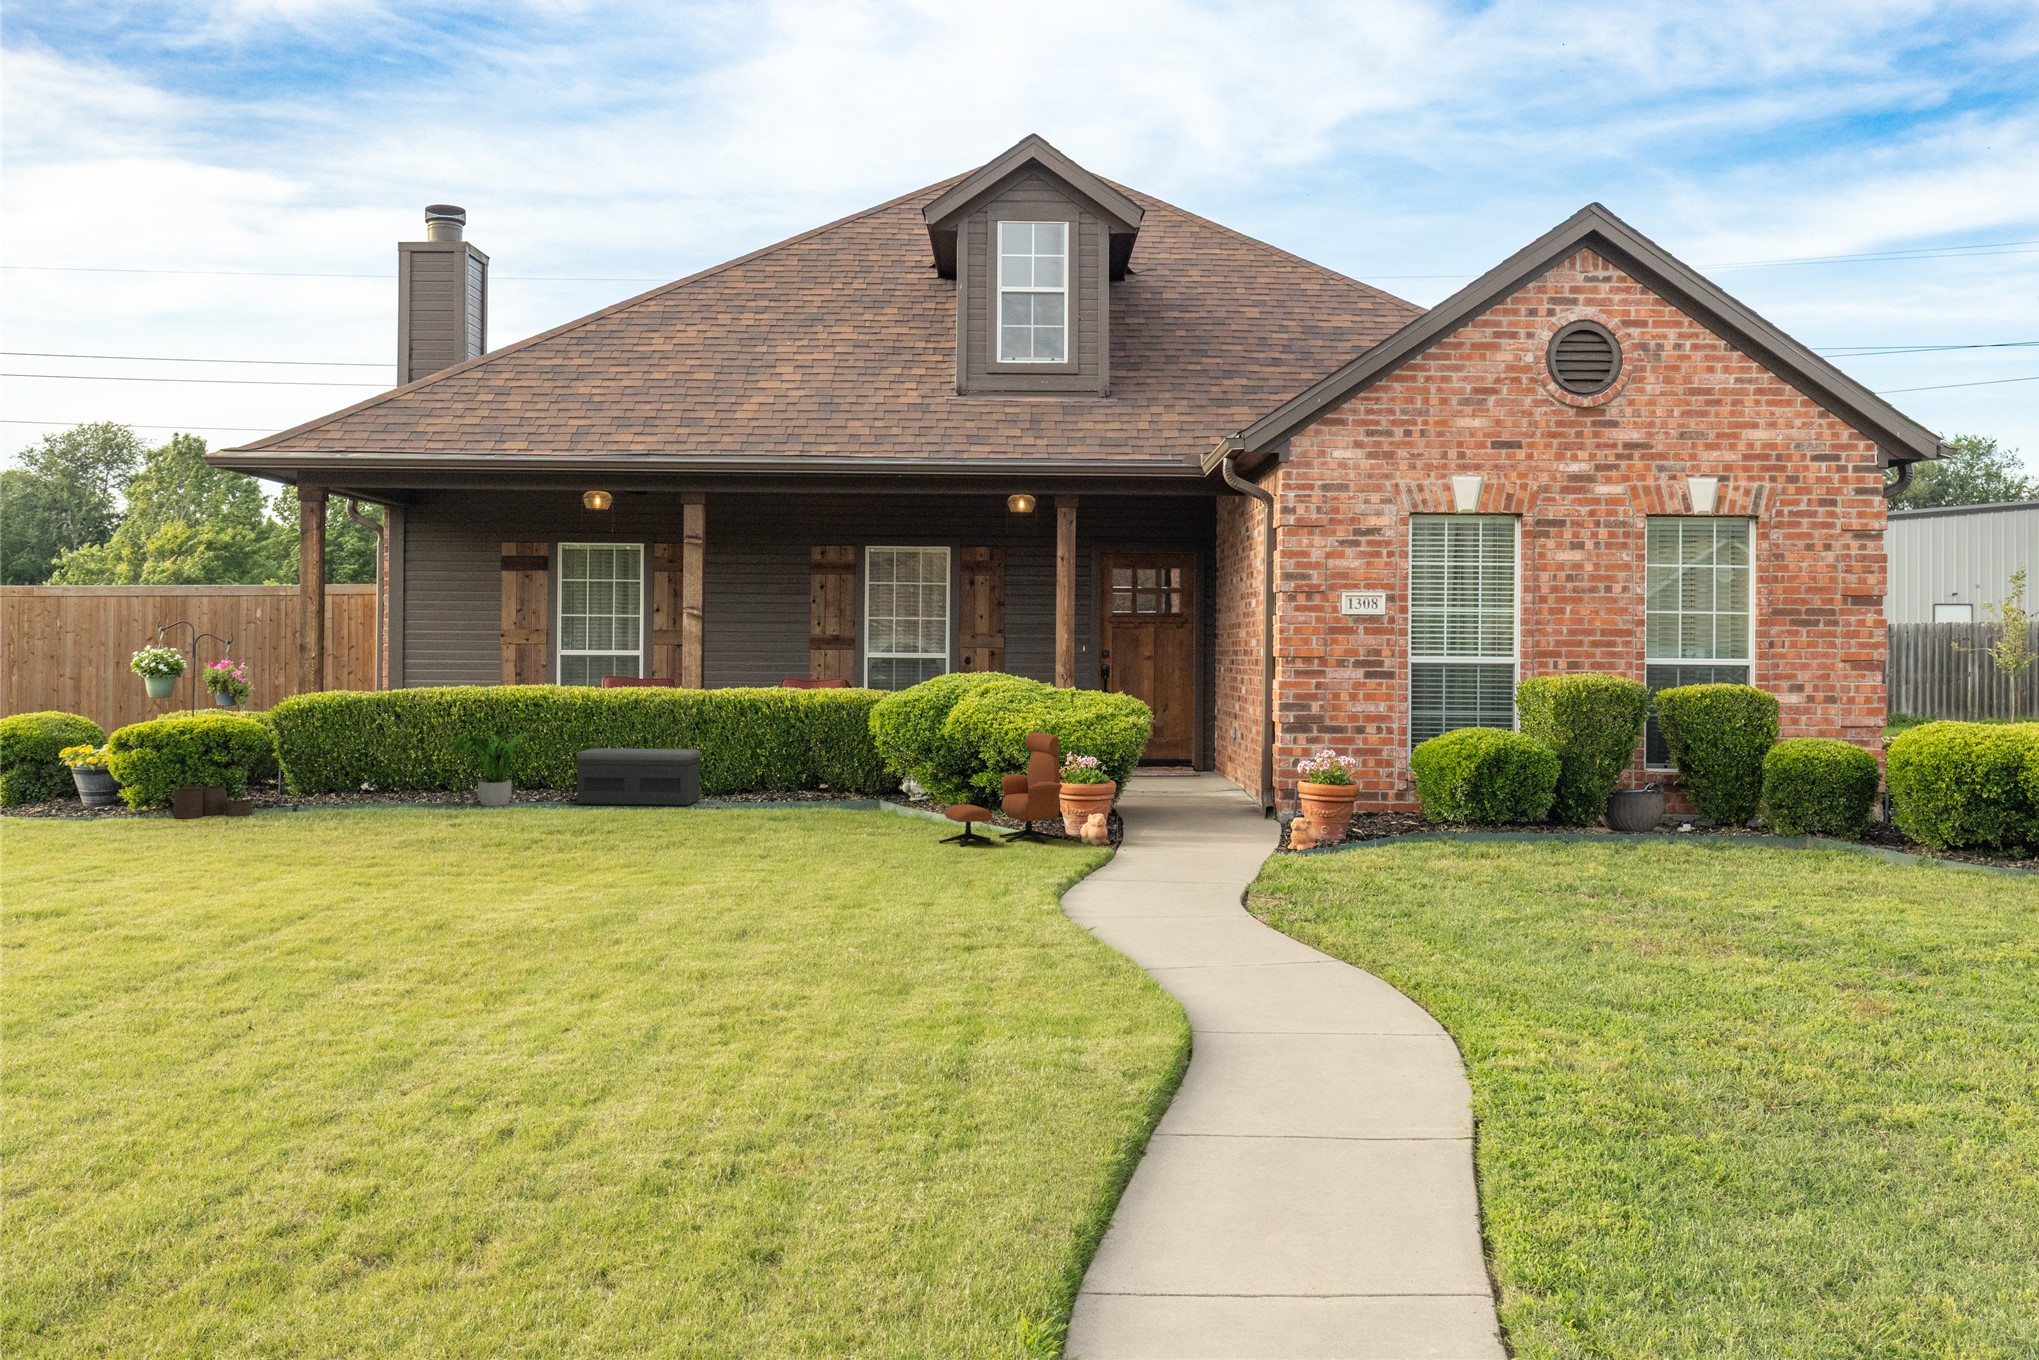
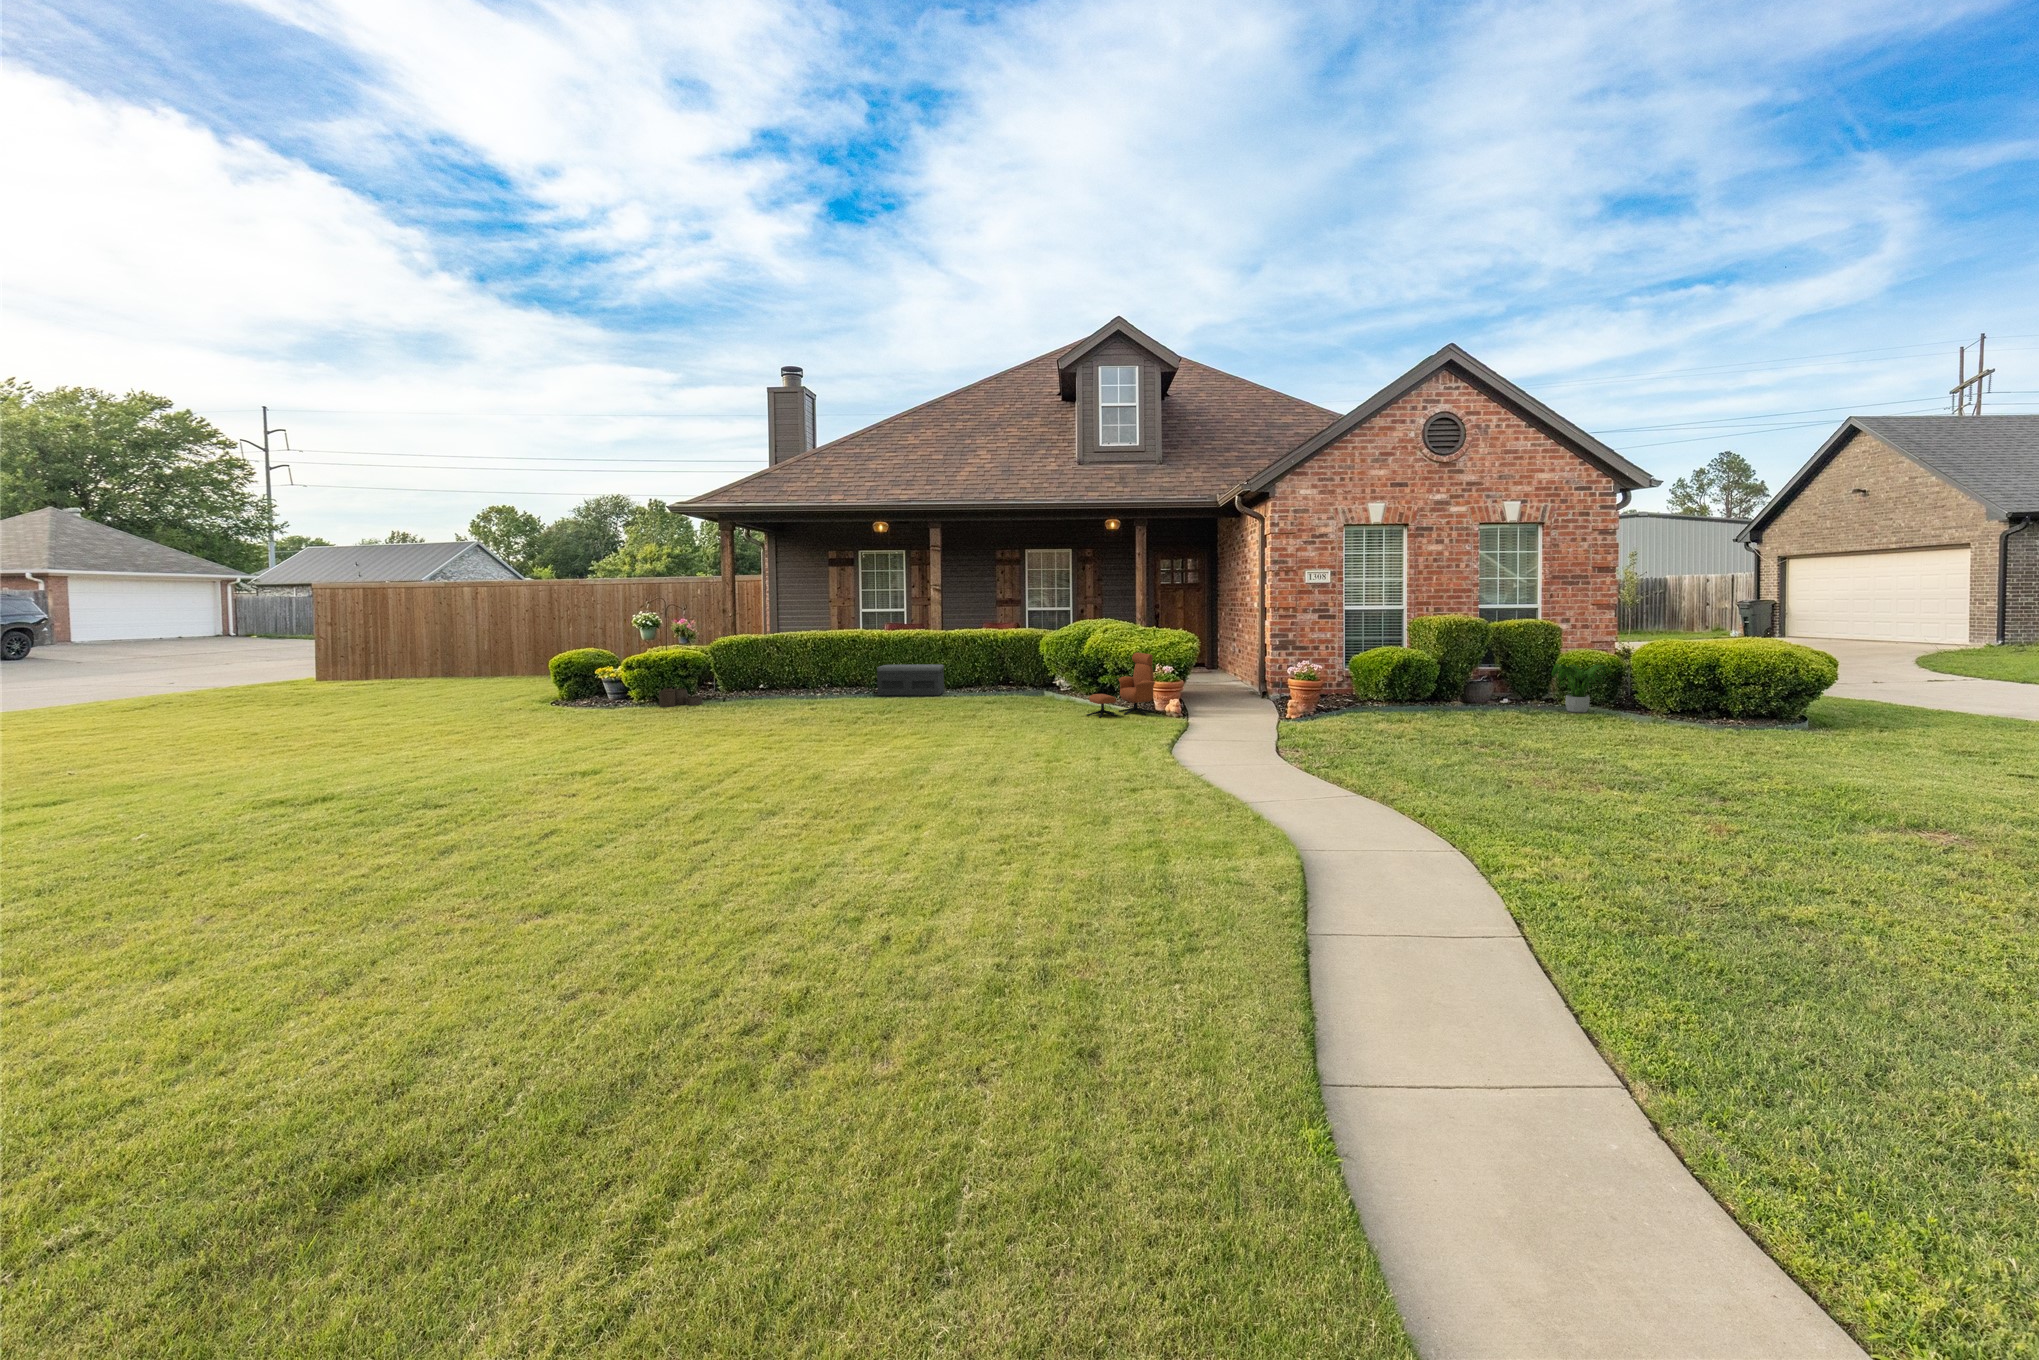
potted plant: present [454,733,541,806] -> present [1551,664,1611,712]

